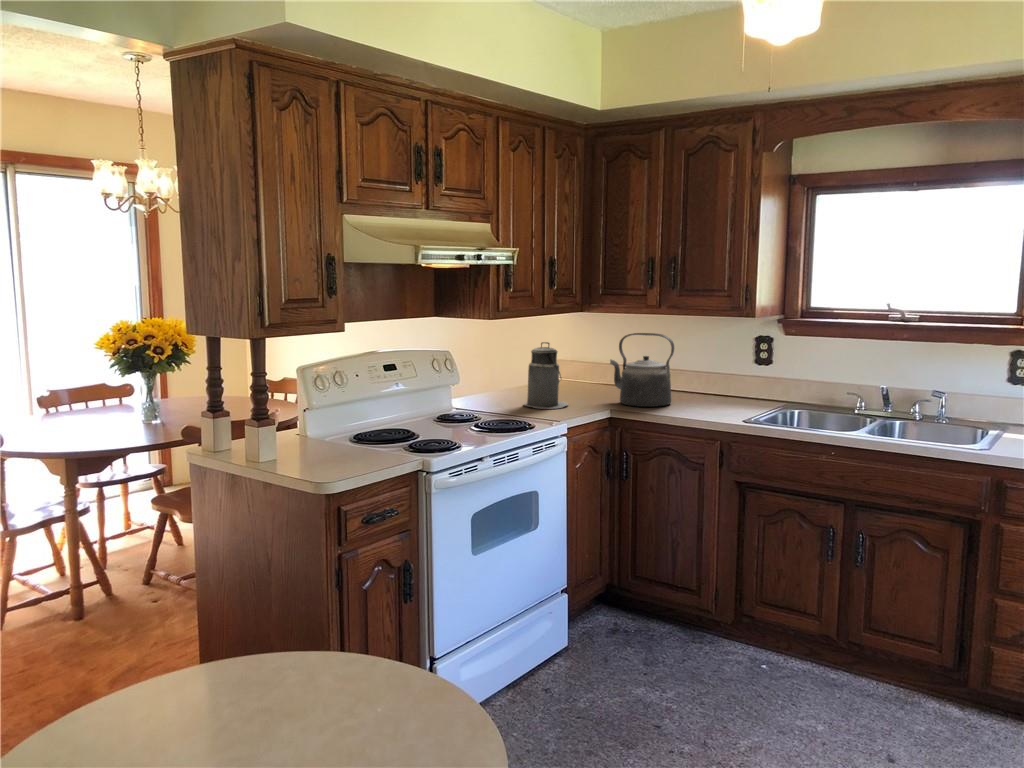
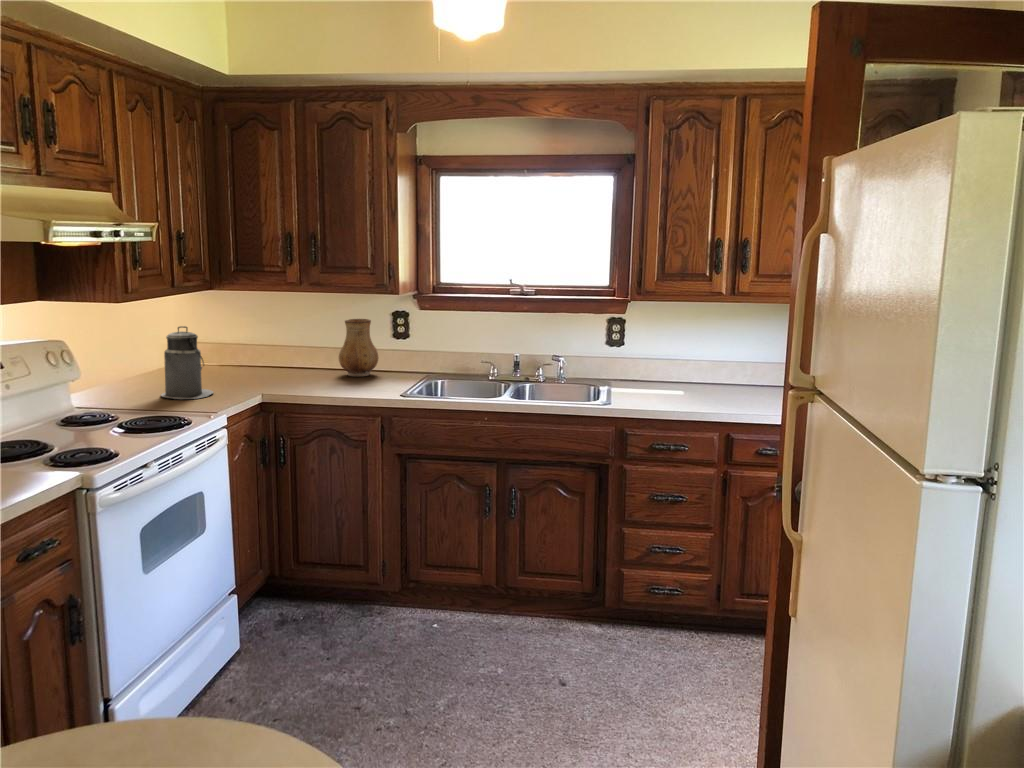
kettle: present [610,333,674,407] -> none [253,313,322,388]
ceramic pitcher: none [694,341,735,401] -> present [339,319,378,376]

